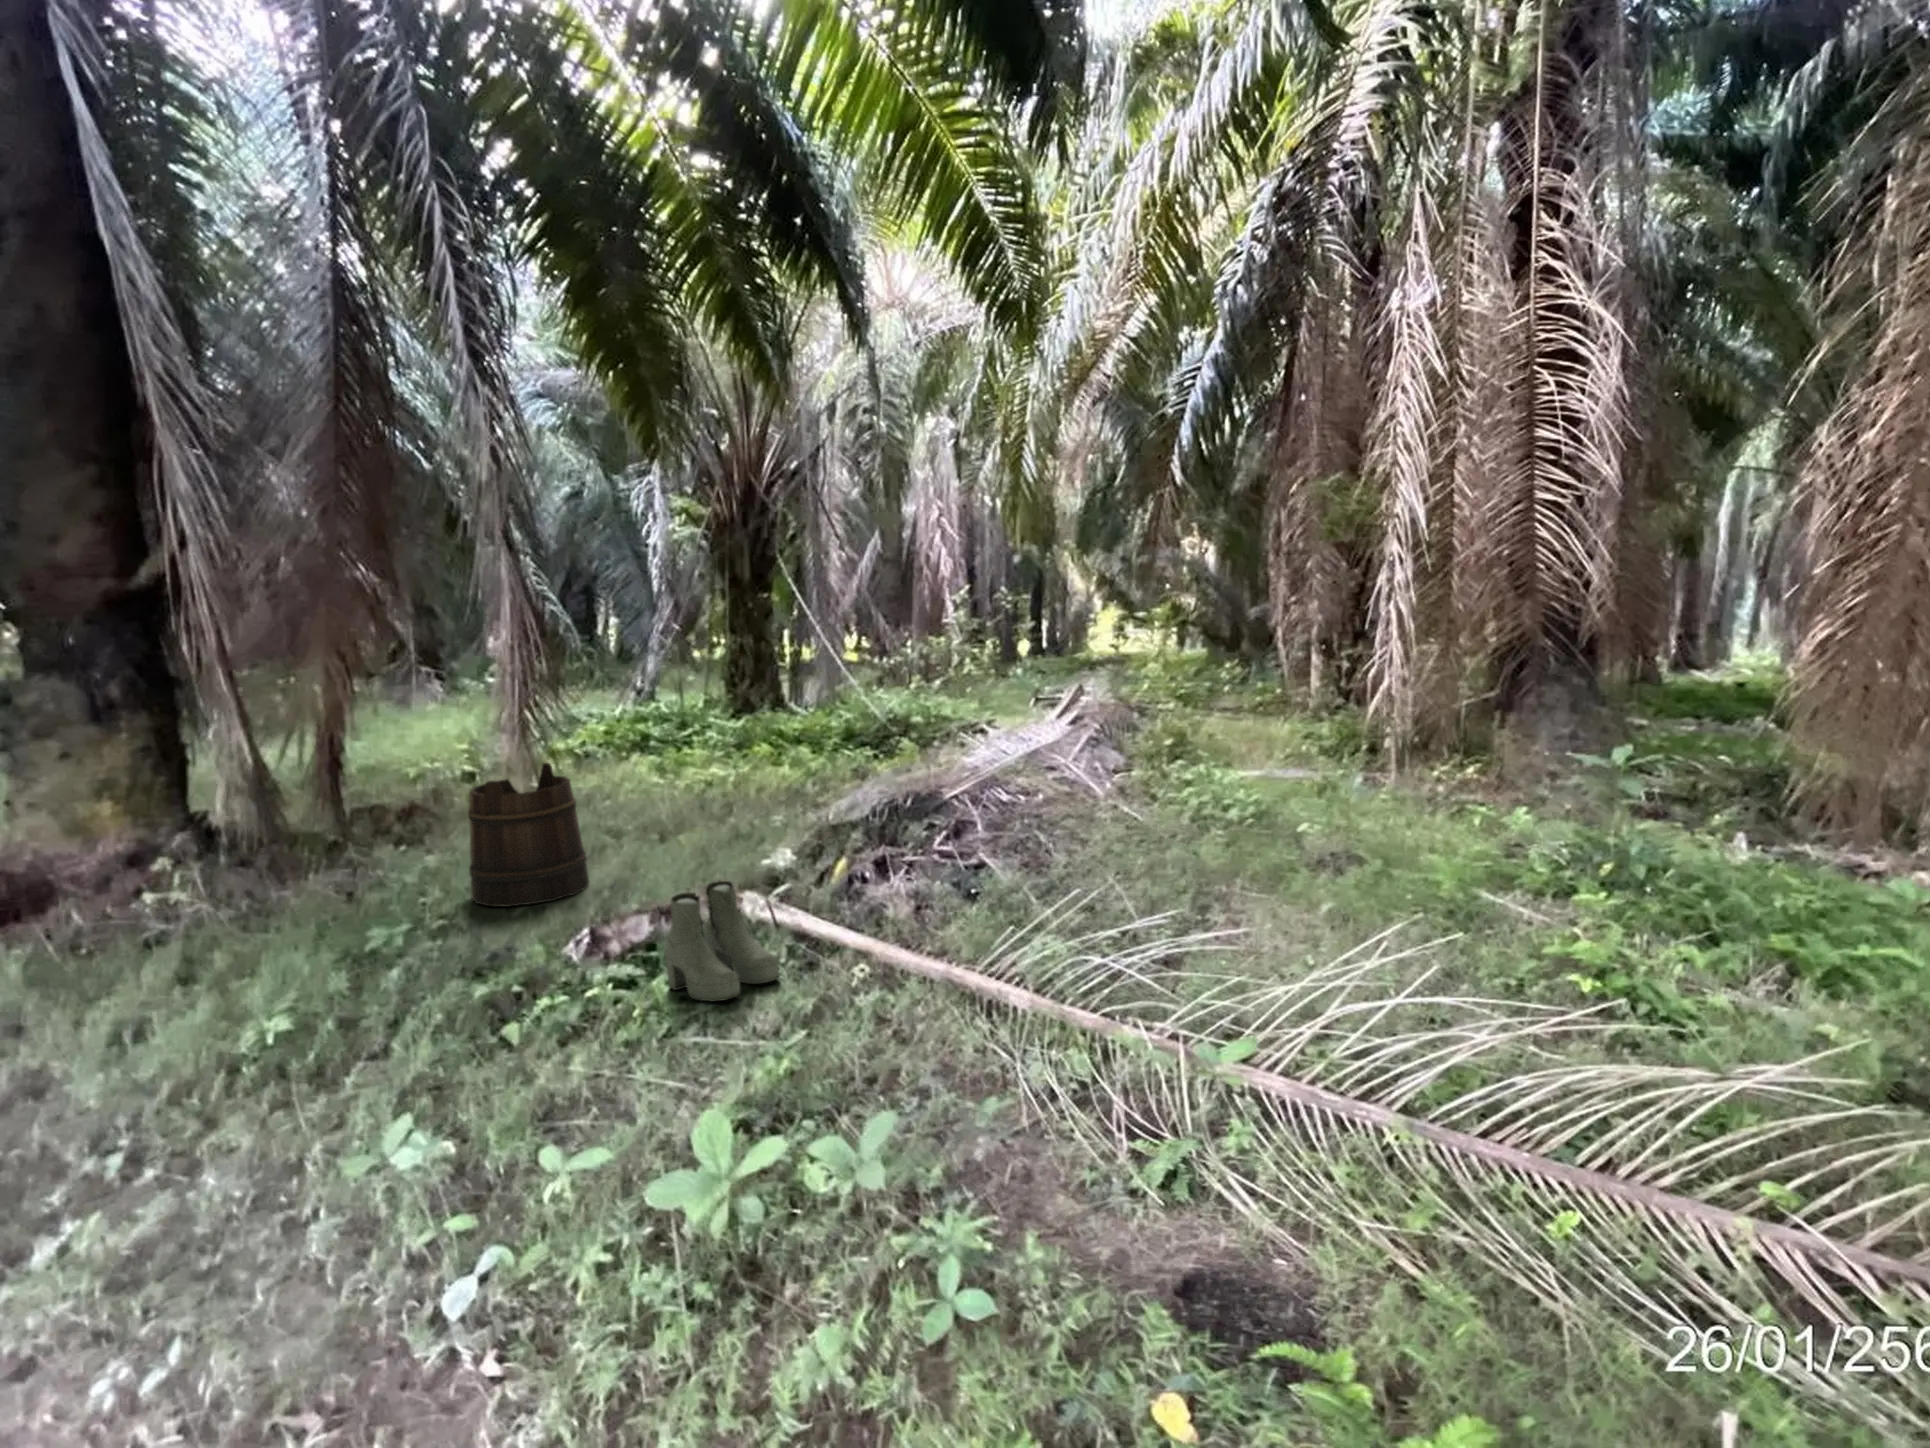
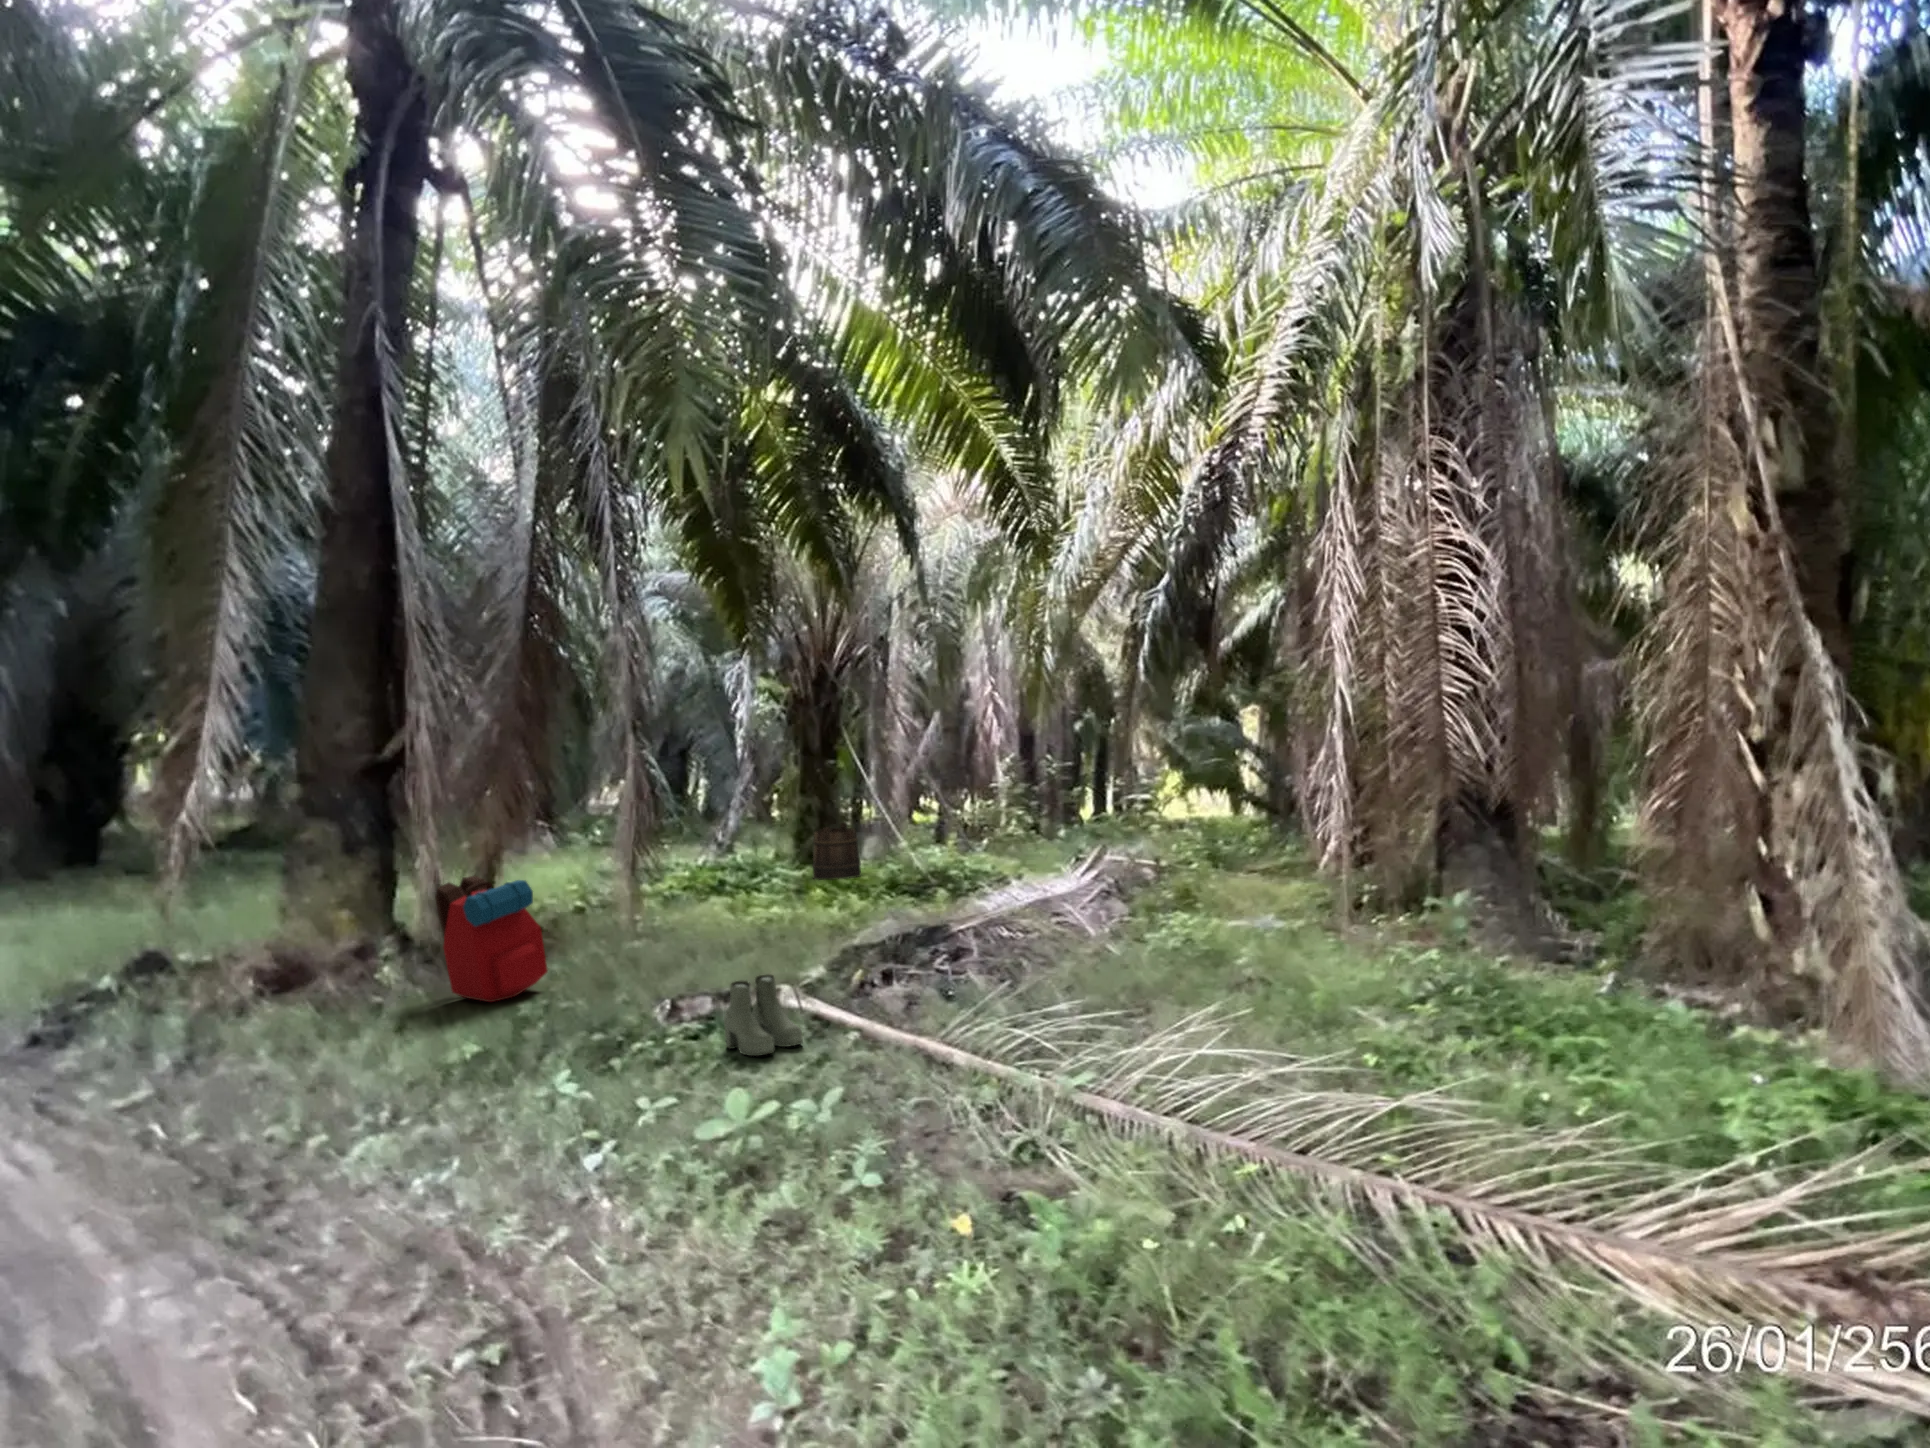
backpack: none [250,751,416,923] -> present [435,876,548,1002]
bucket: present [468,763,589,907] -> present [812,822,861,880]

